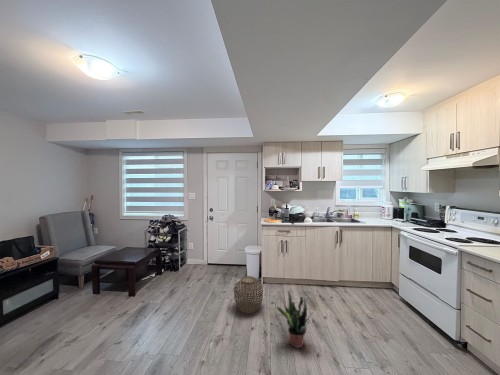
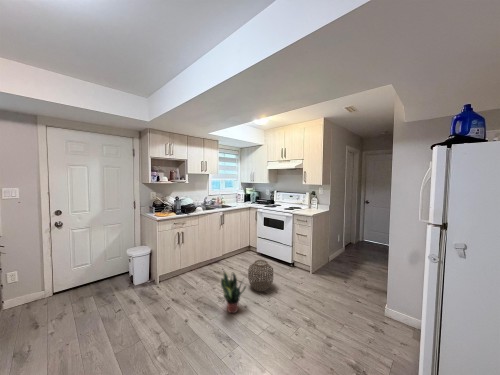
woven basket: present [234,276,263,313] -> present [248,260,273,291]

